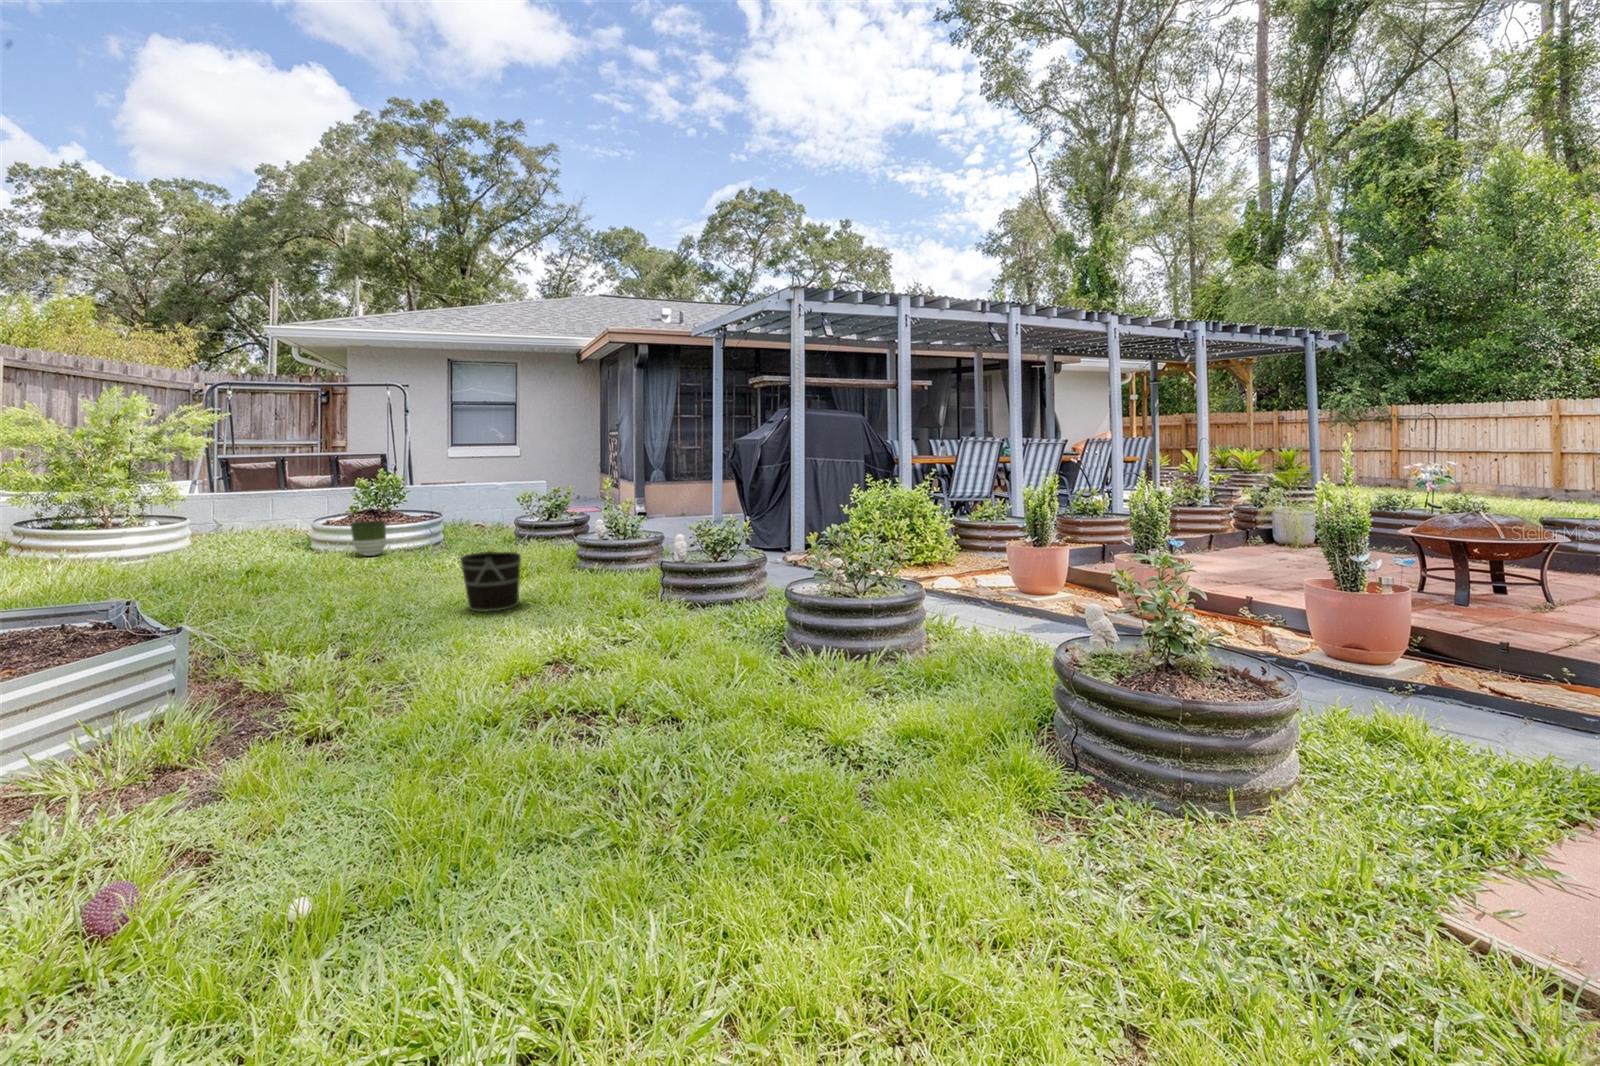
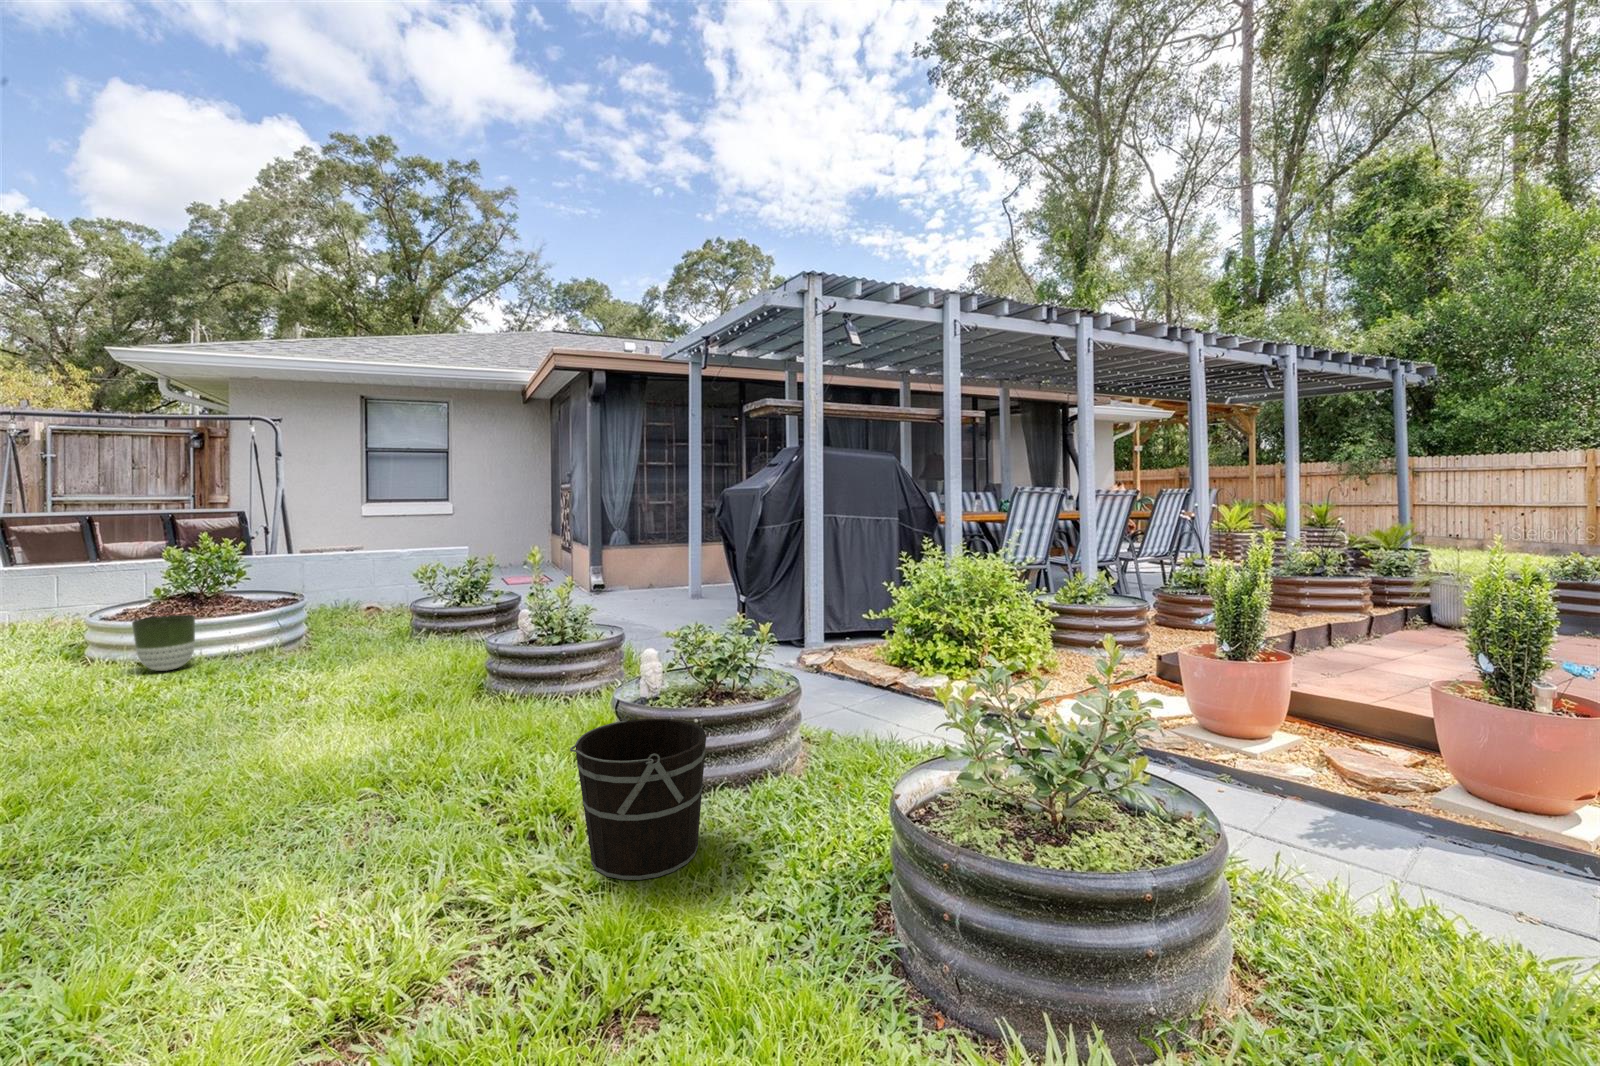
bucket: present [459,551,521,611] -> present [570,714,706,880]

